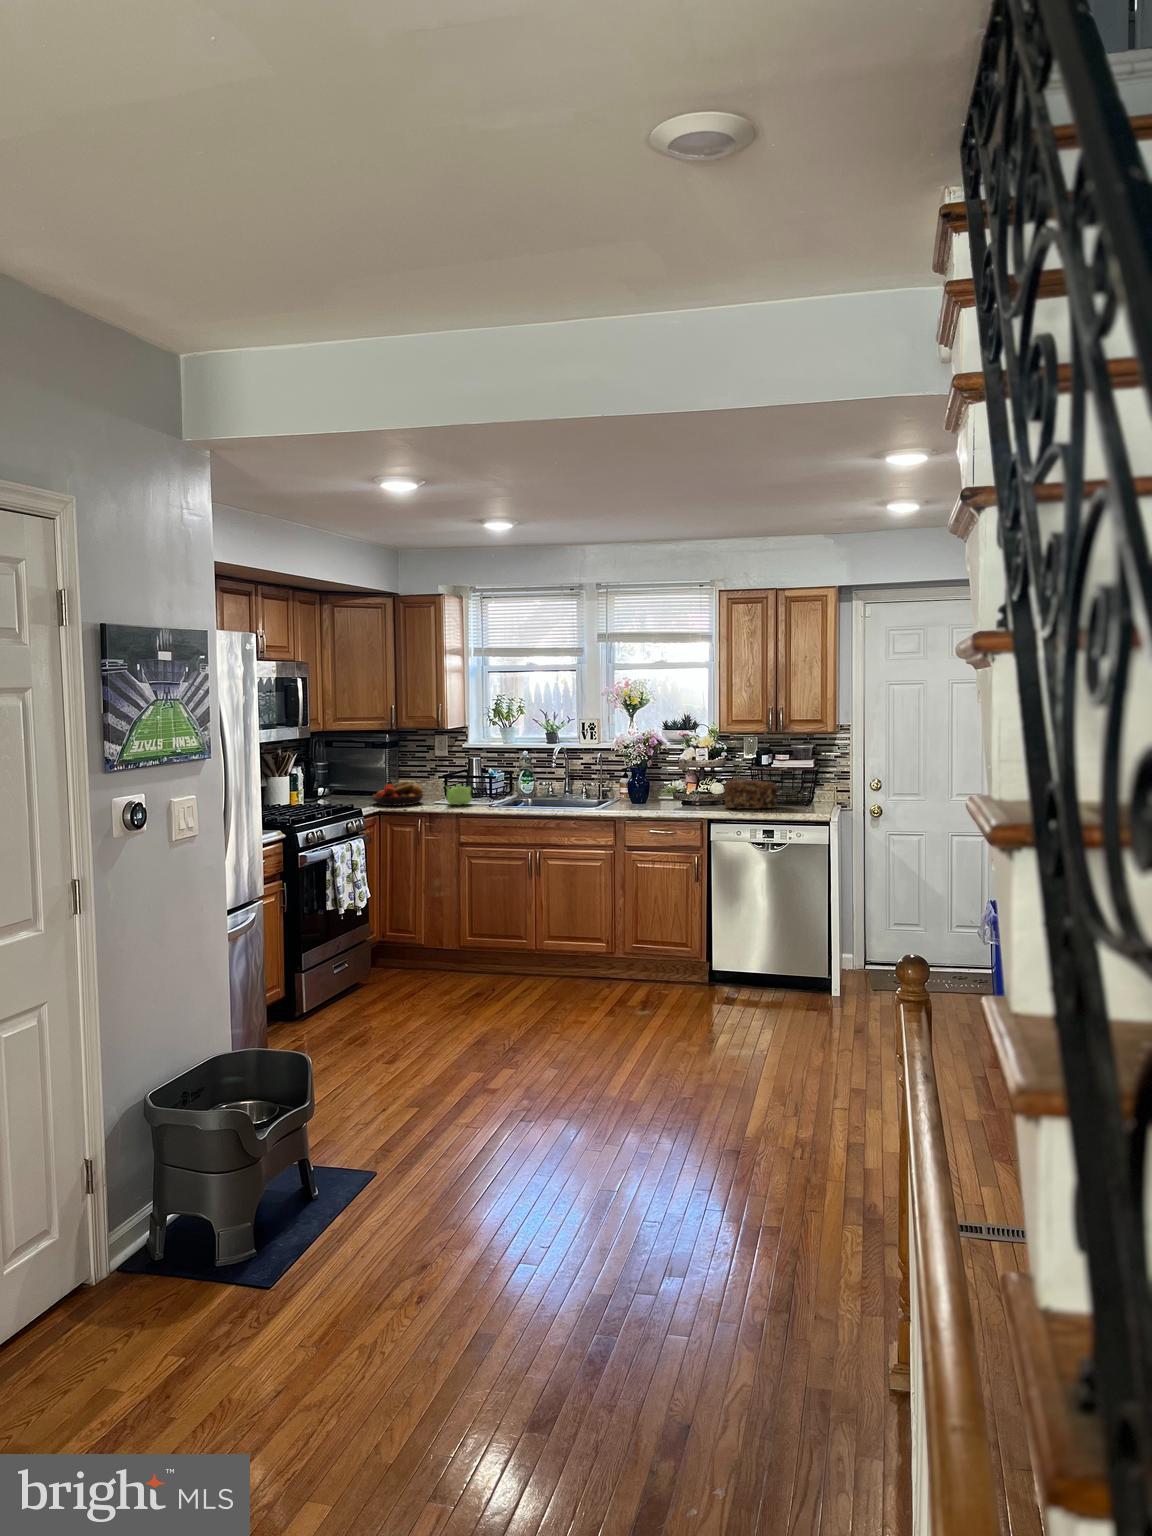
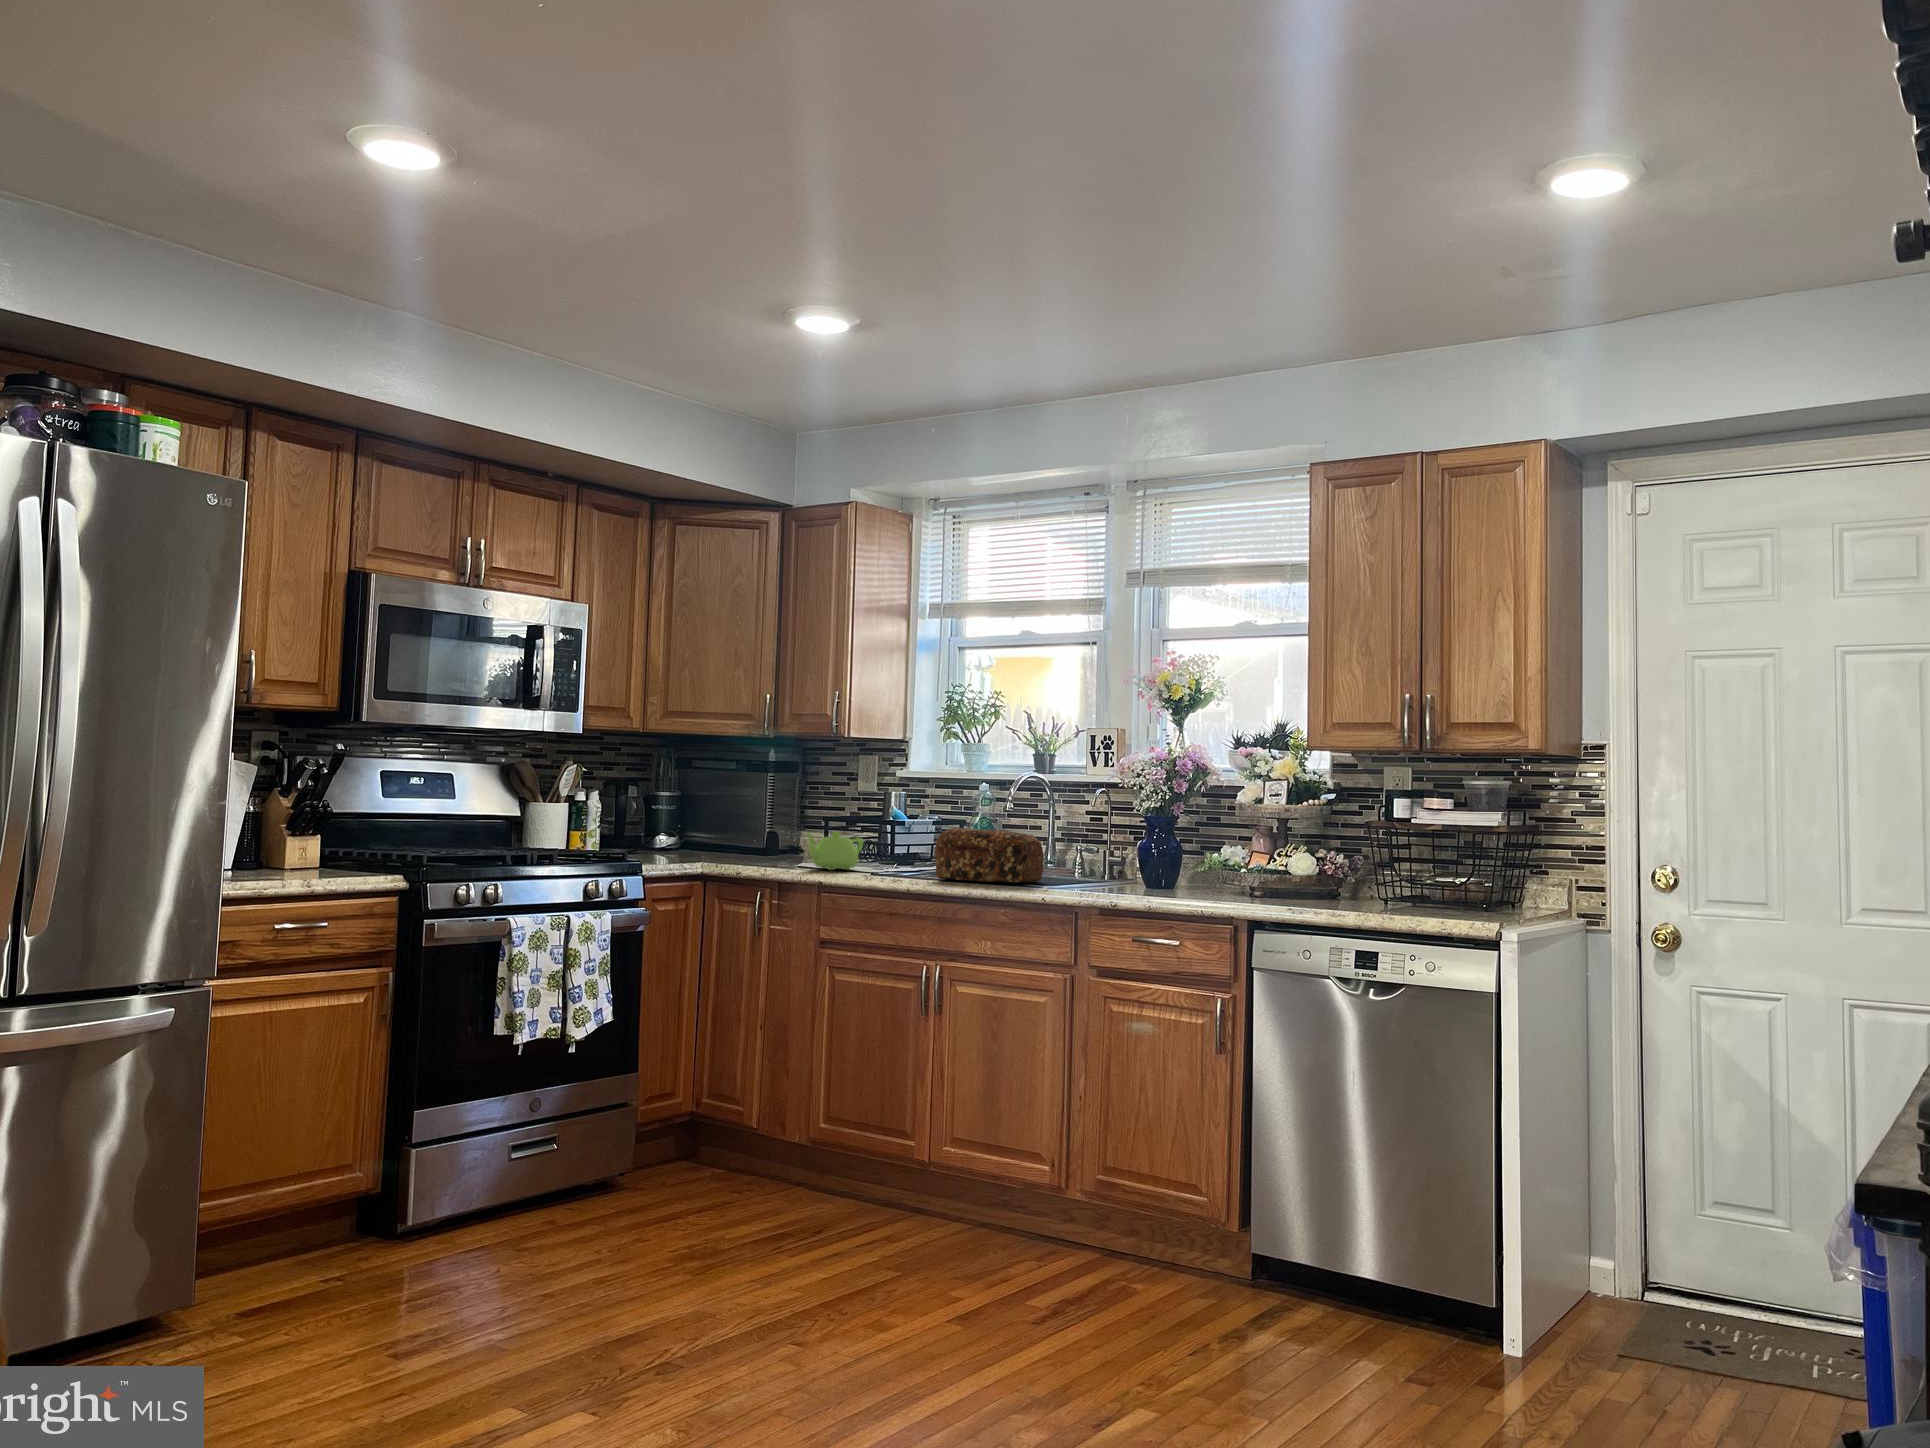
bread loaf: present [724,780,777,809] -> present [935,828,1044,883]
fruit bowl: present [372,781,423,805] -> none [698,823,789,864]

